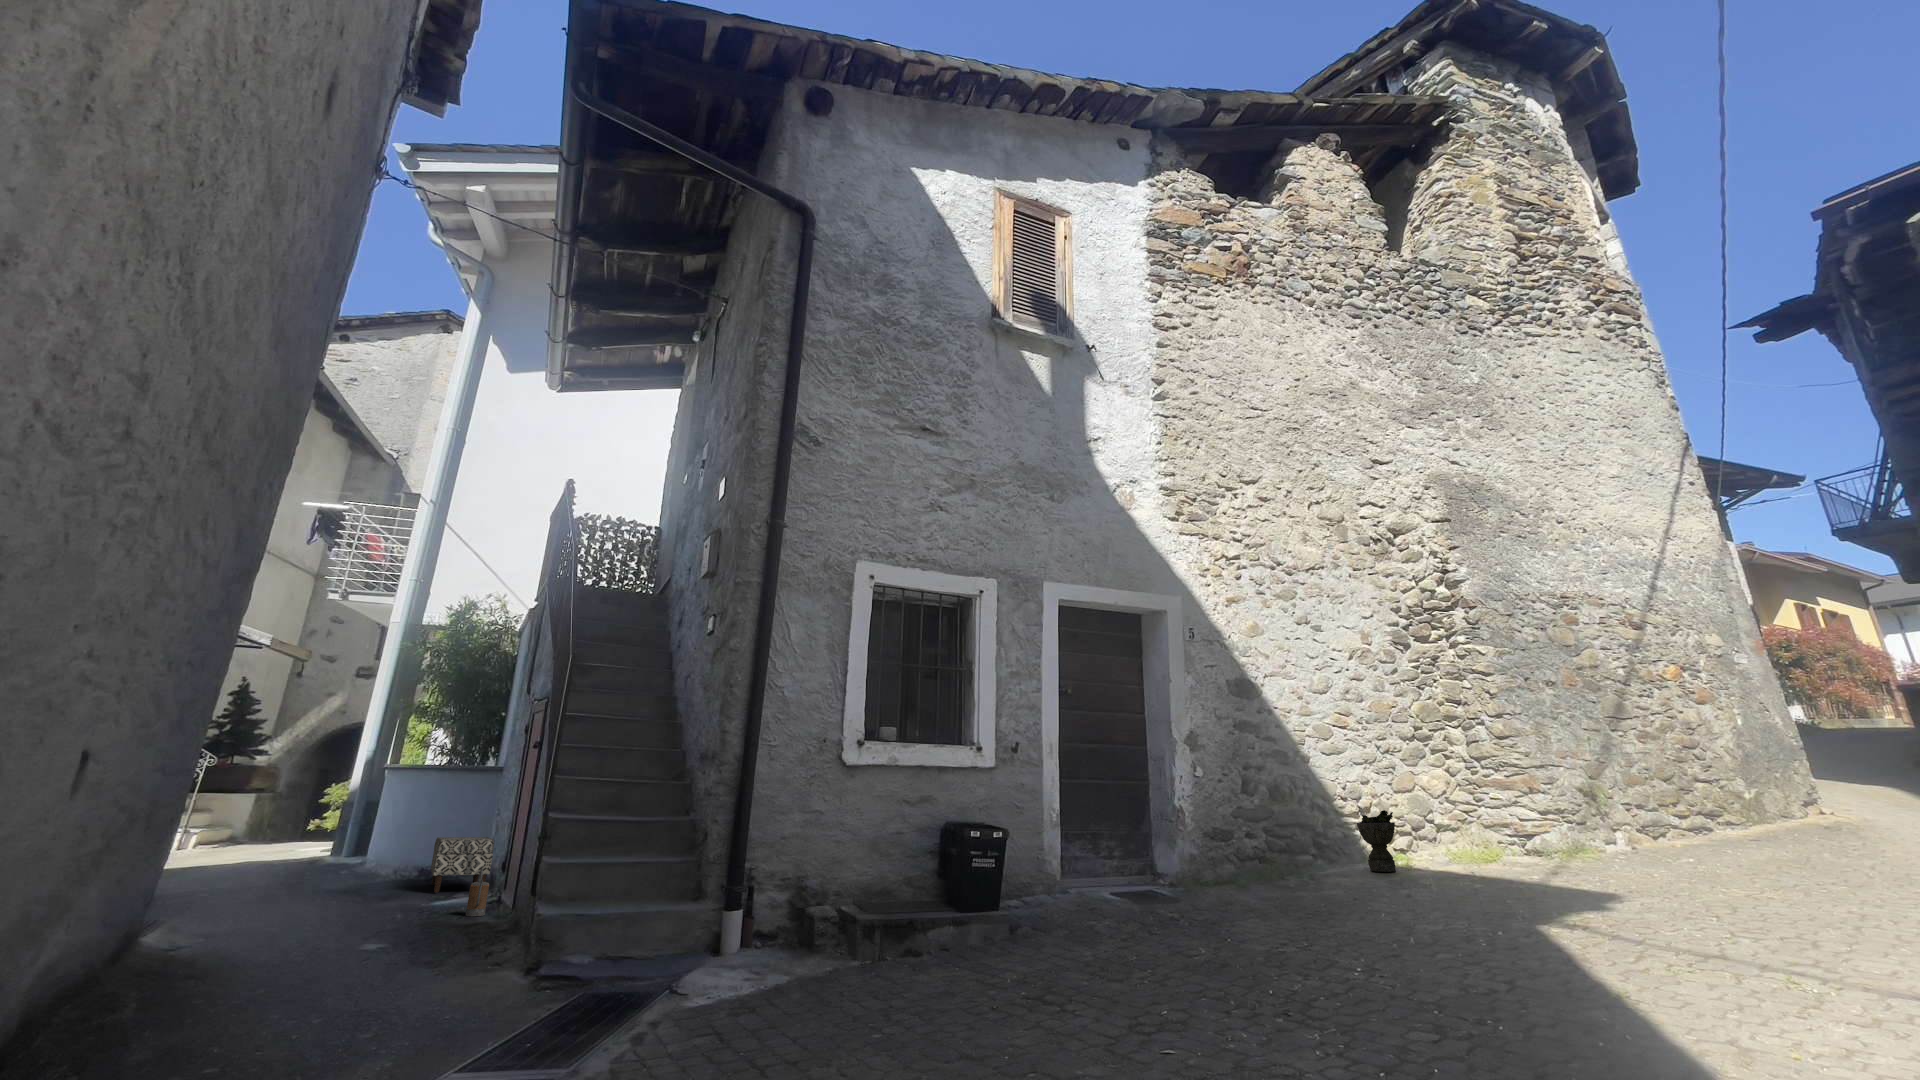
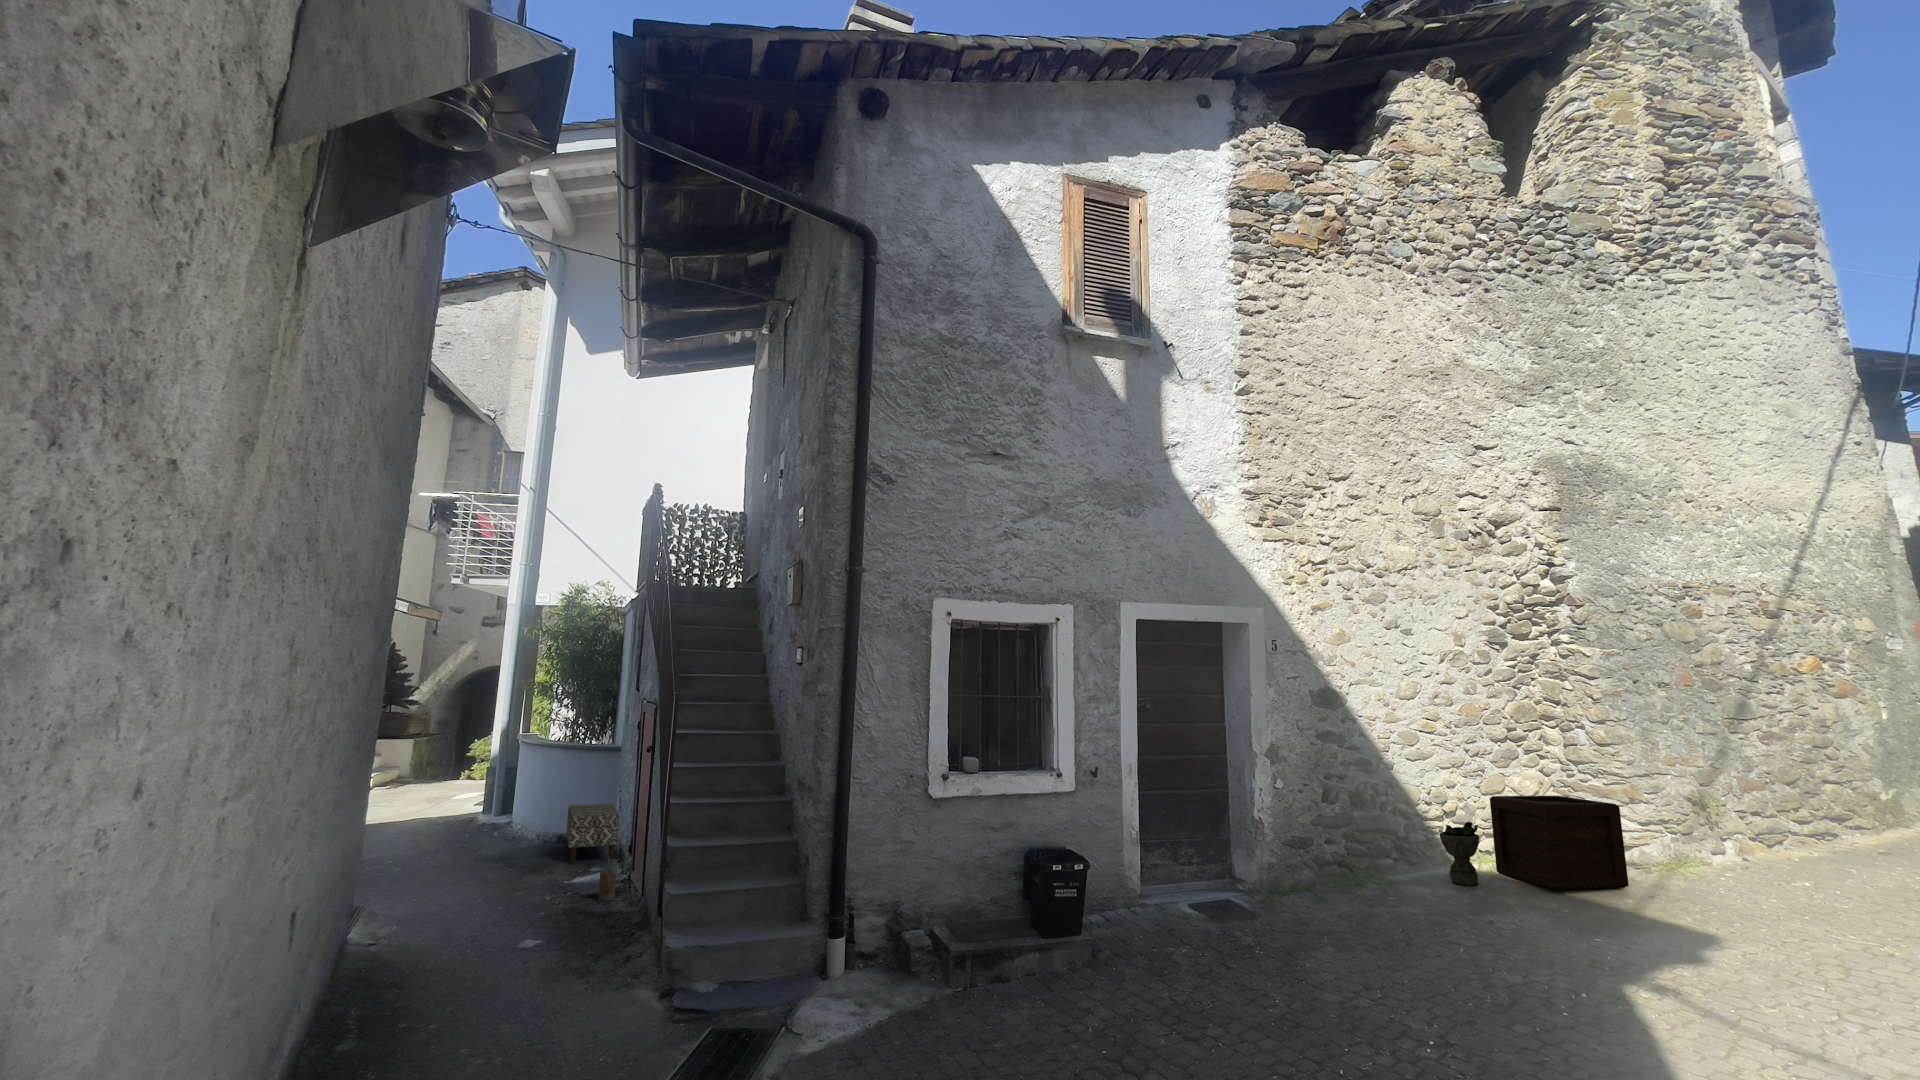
wooden crate: none [1401,786,1536,870] -> present [1490,796,1629,889]

